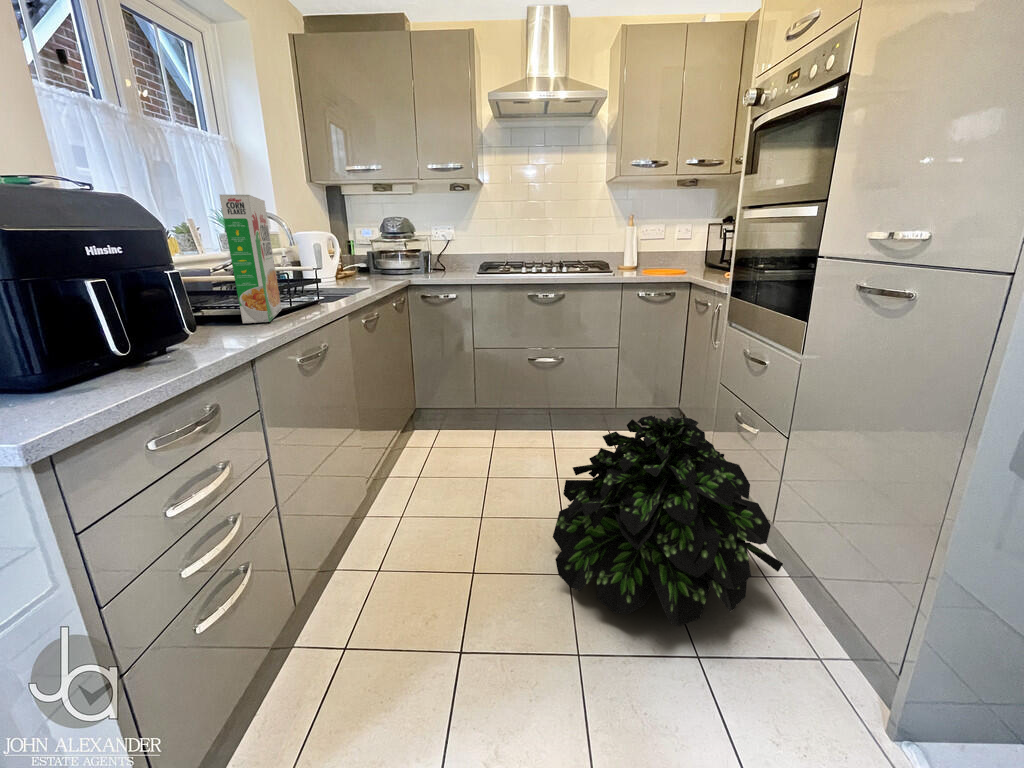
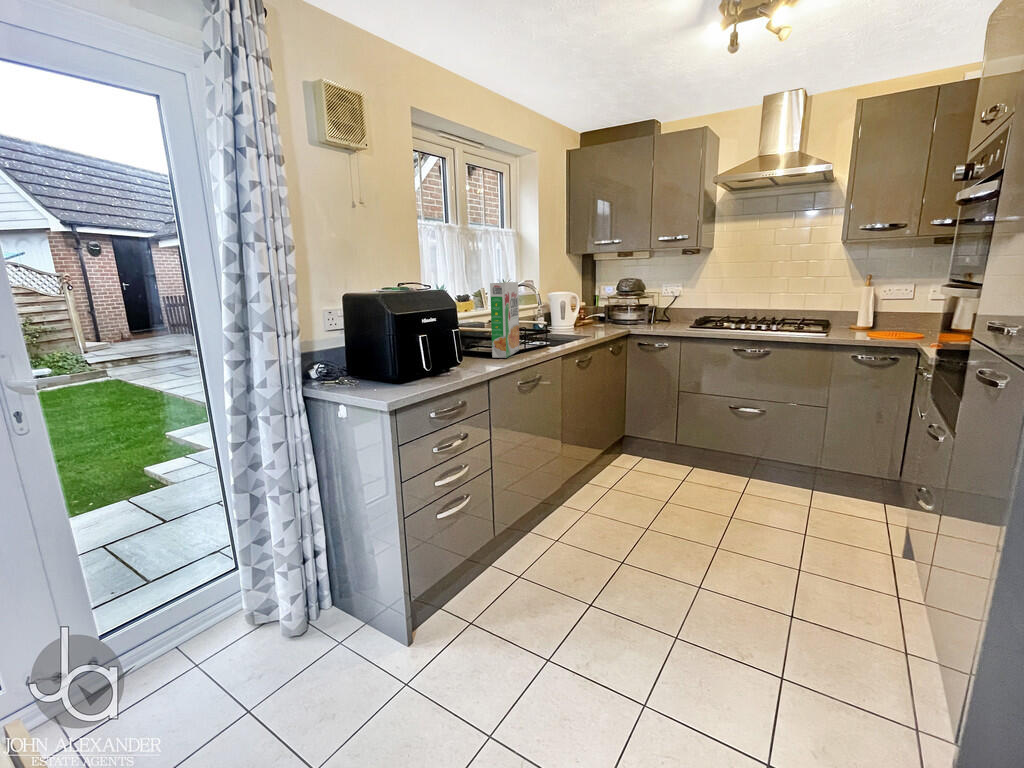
potted plant: present [553,416,783,626] -> none [680,466,913,658]

